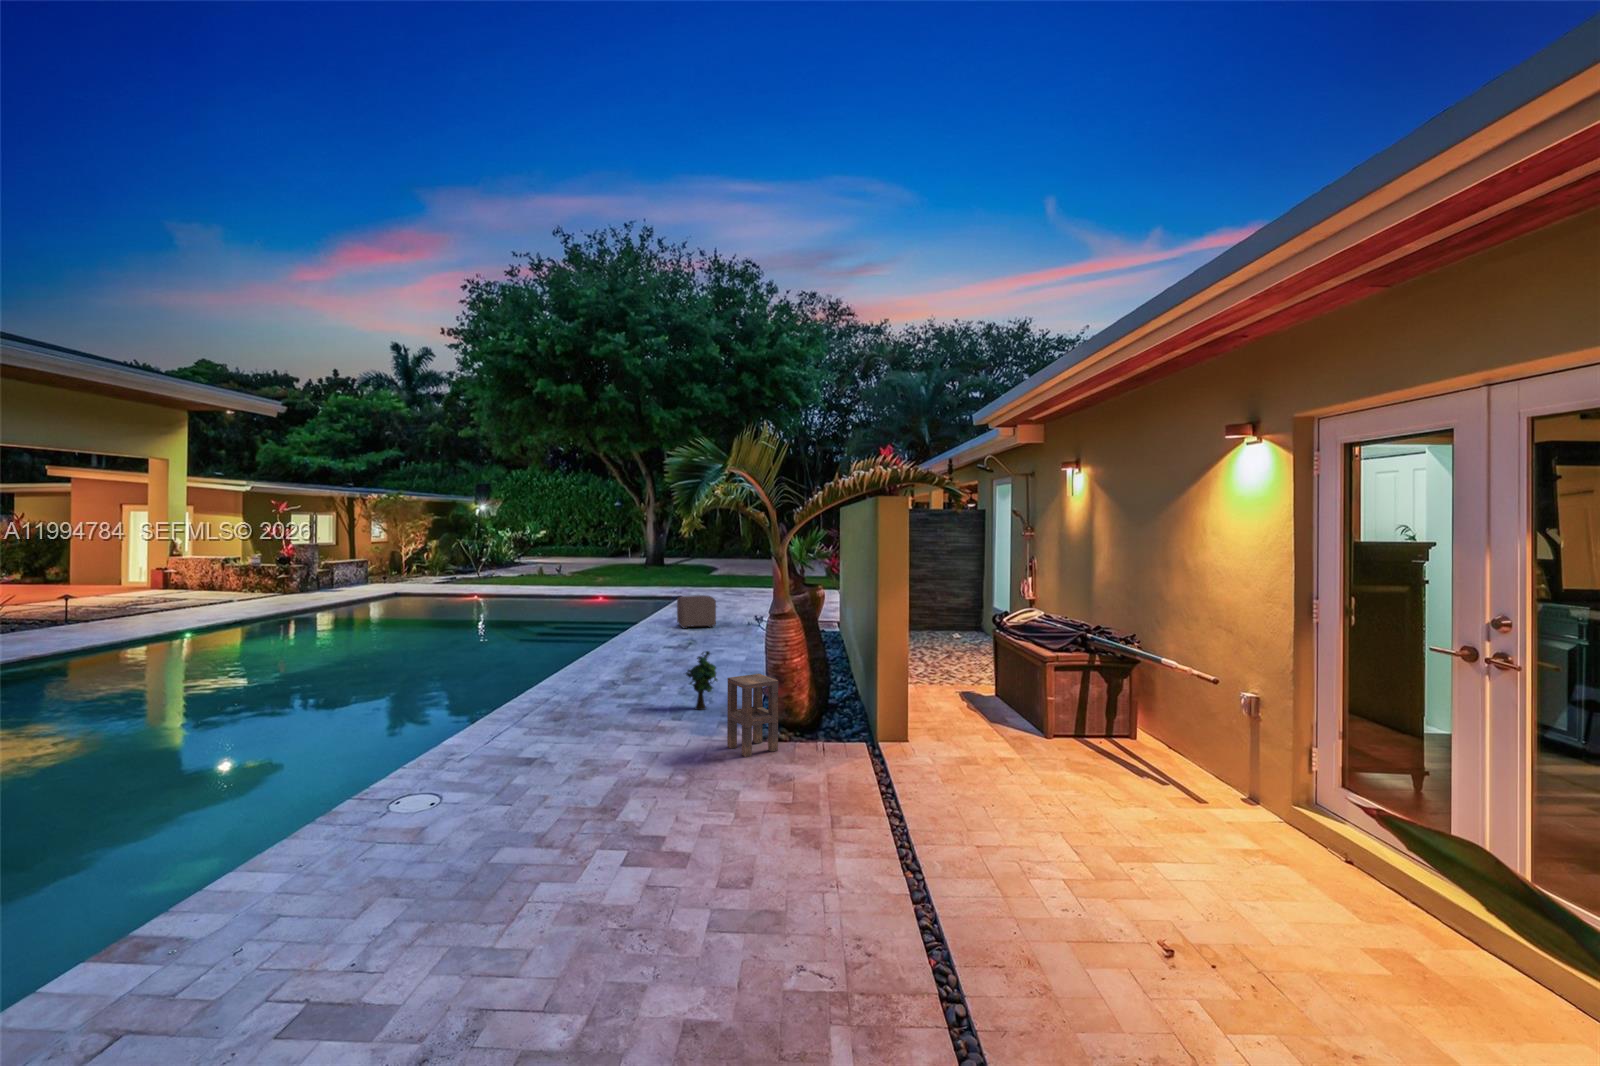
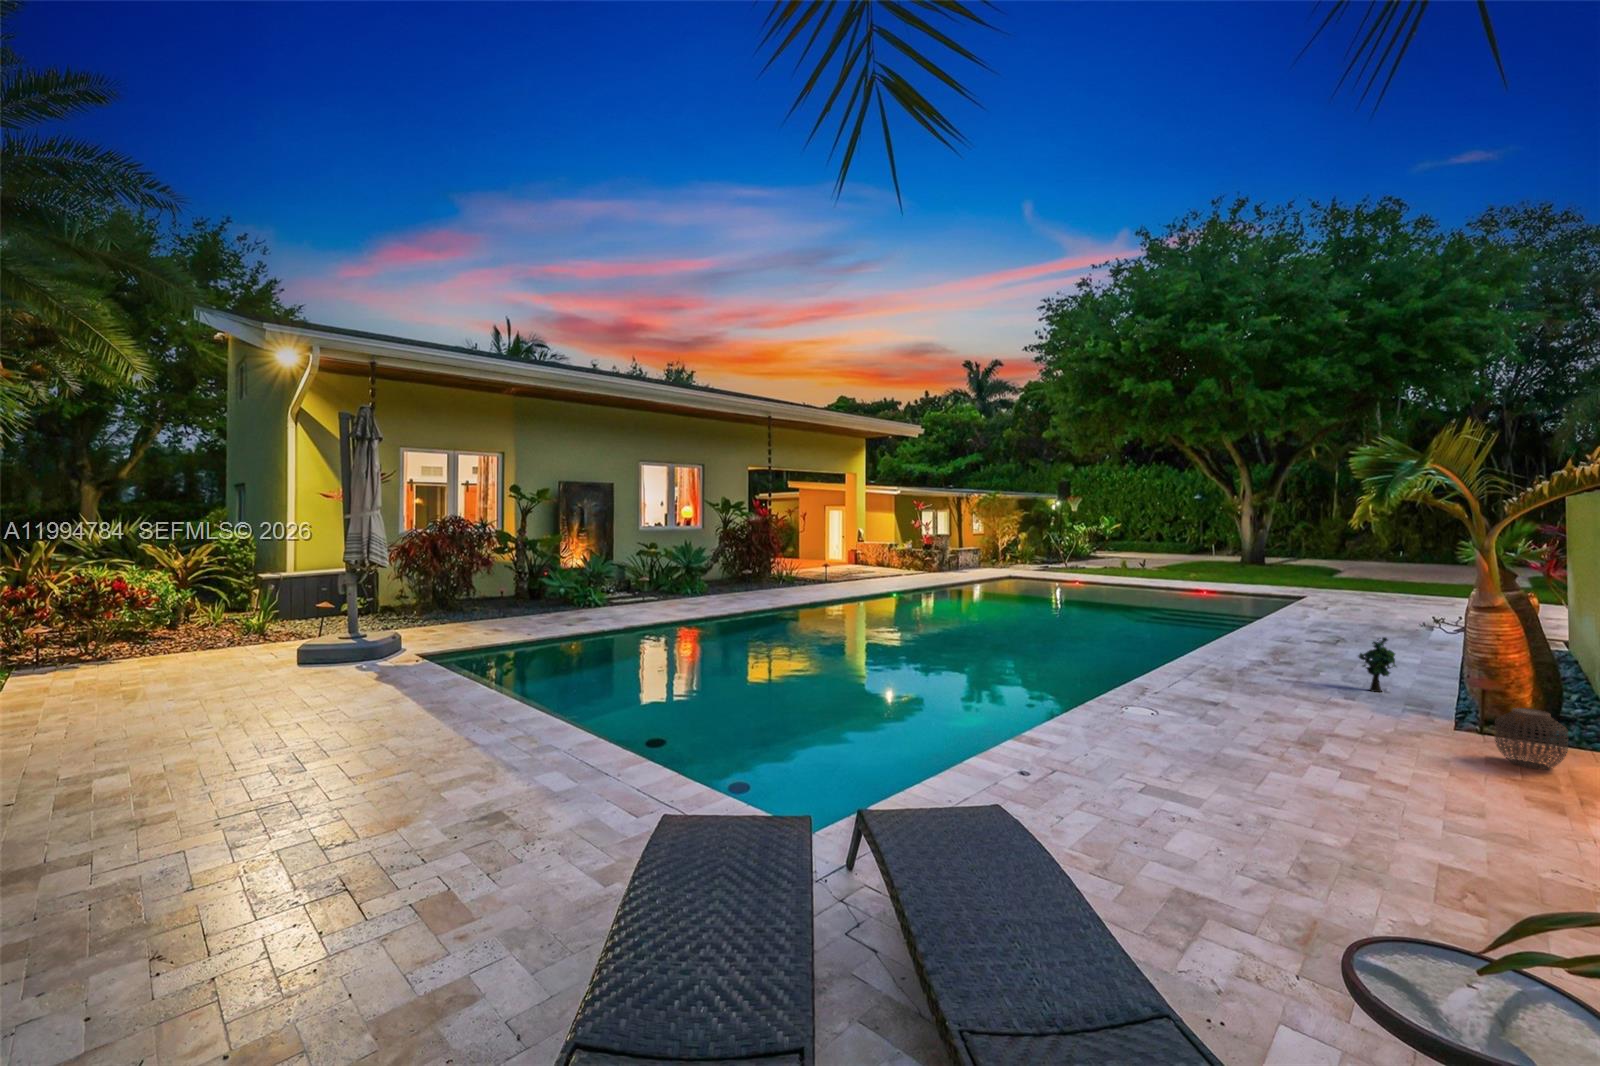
ottoman: present [677,595,716,629] -> none [1305,591,1356,625]
side table: present [727,674,778,757] -> none [1424,659,1491,735]
woven basket: none [772,727,827,793] -> present [1495,708,1568,770]

